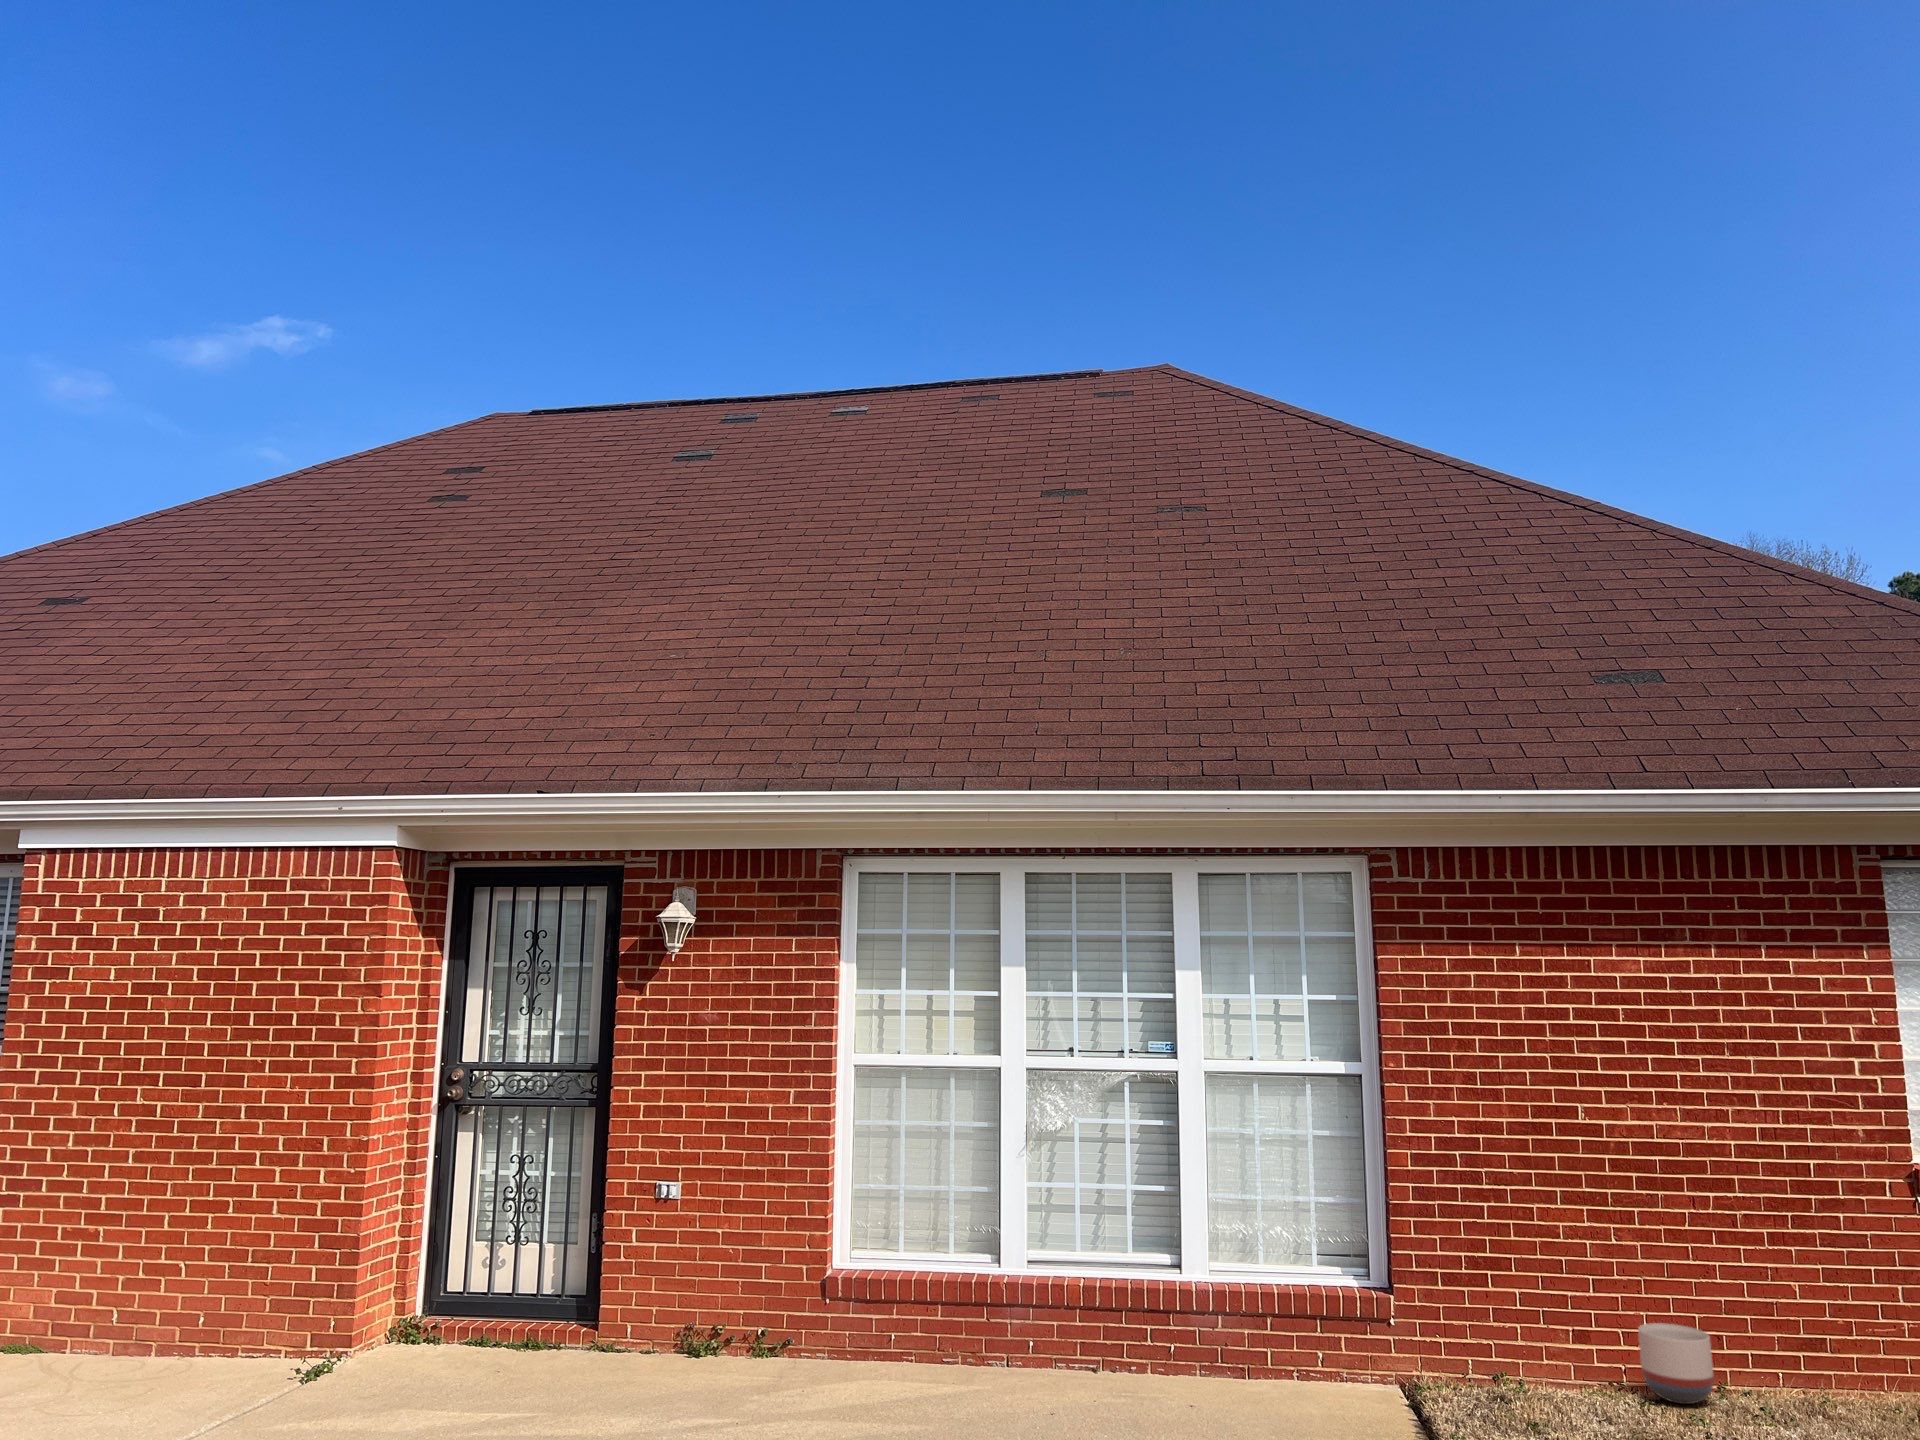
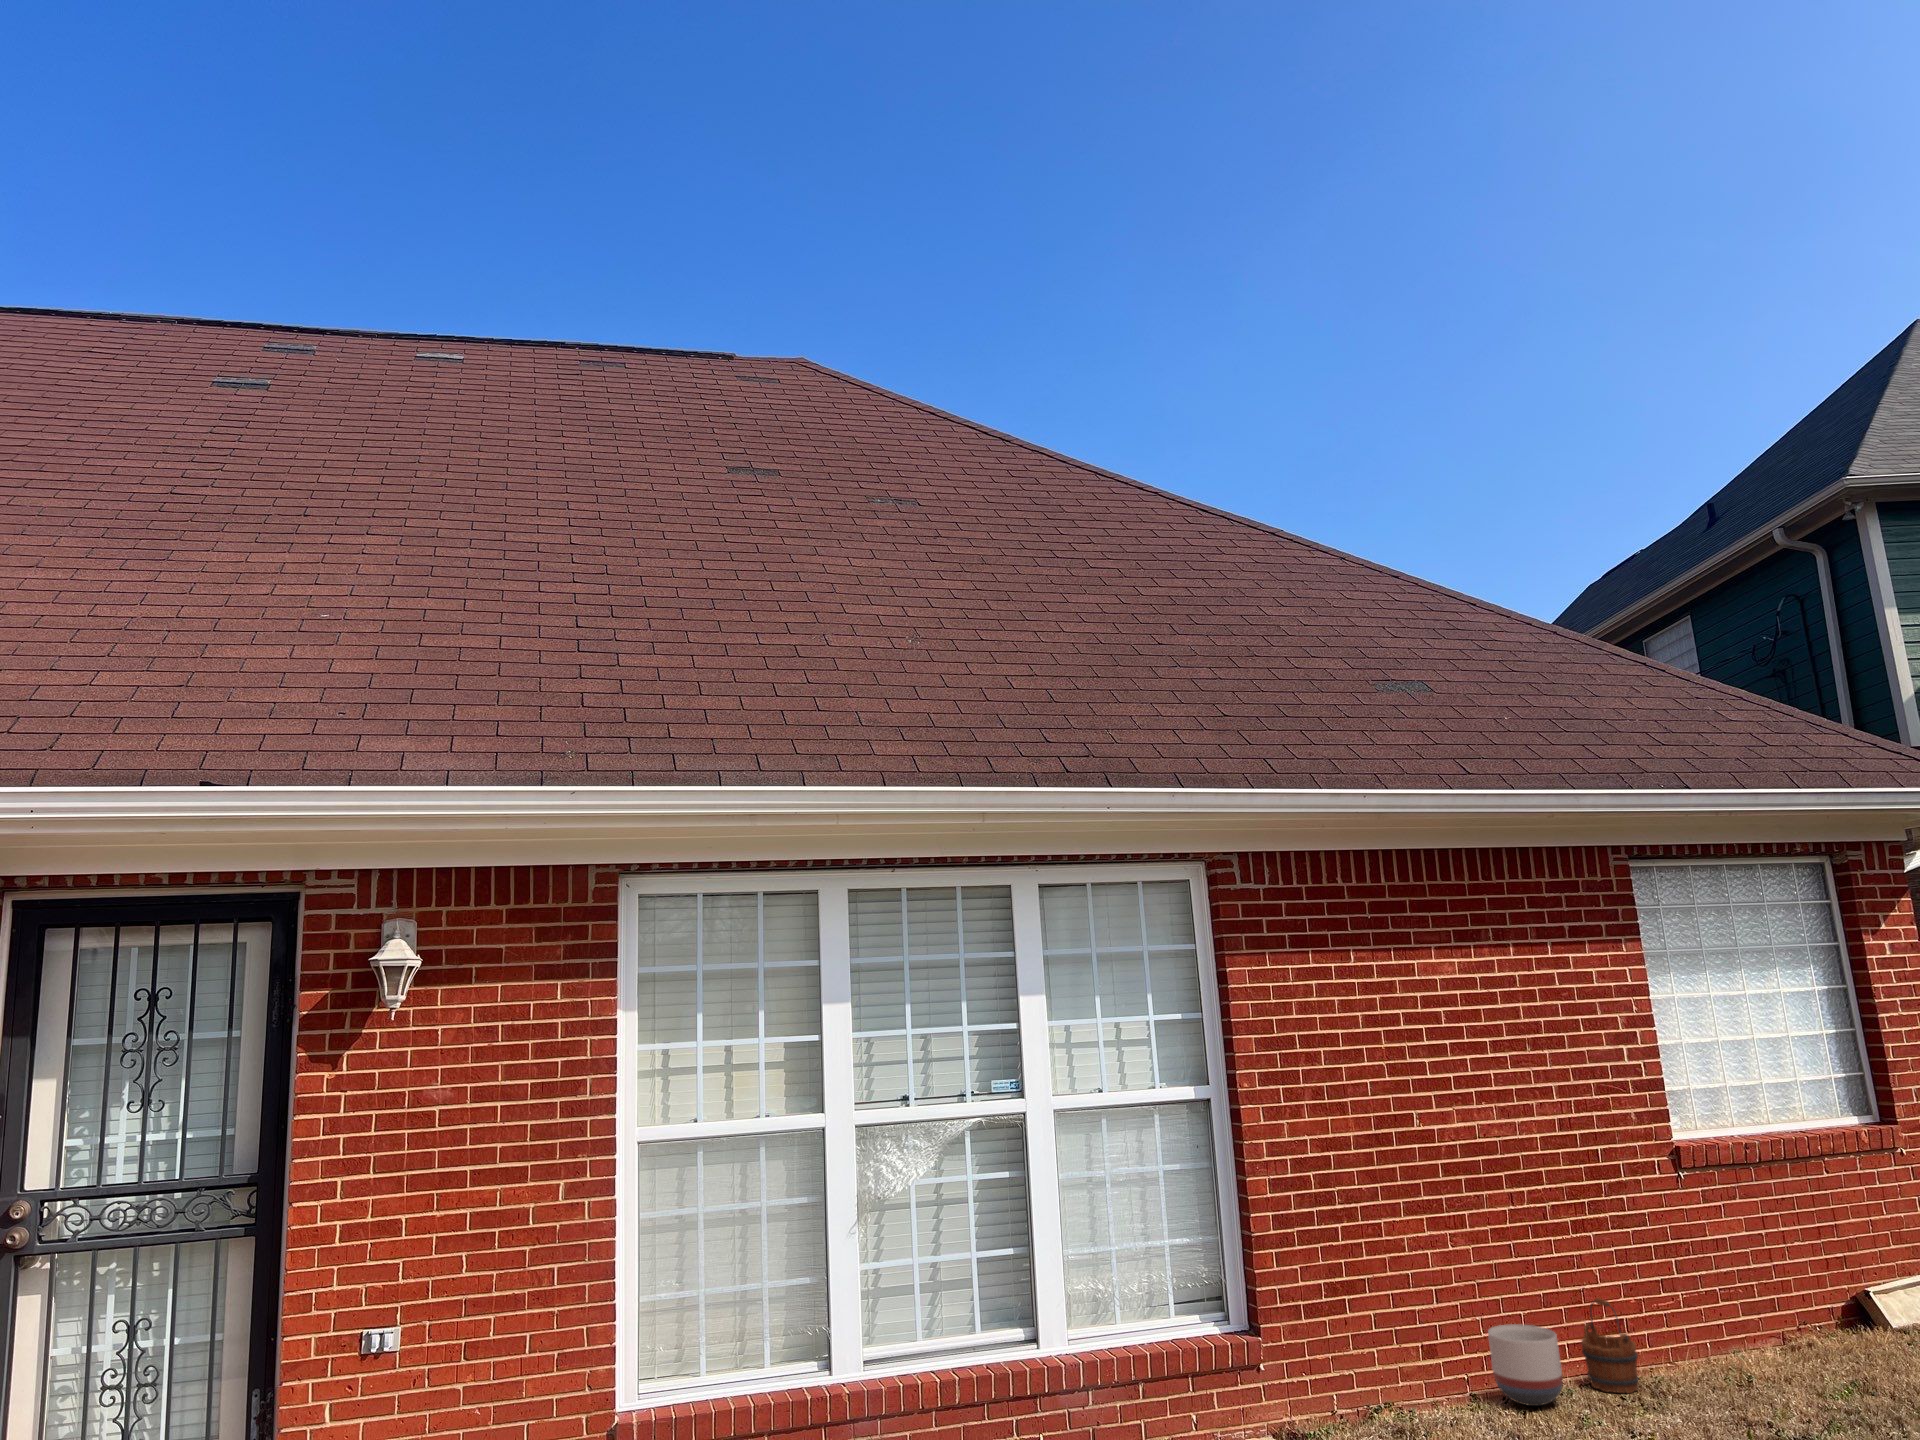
wooden bucket: none [1755,1312,1816,1411] -> present [1582,1298,1639,1393]

